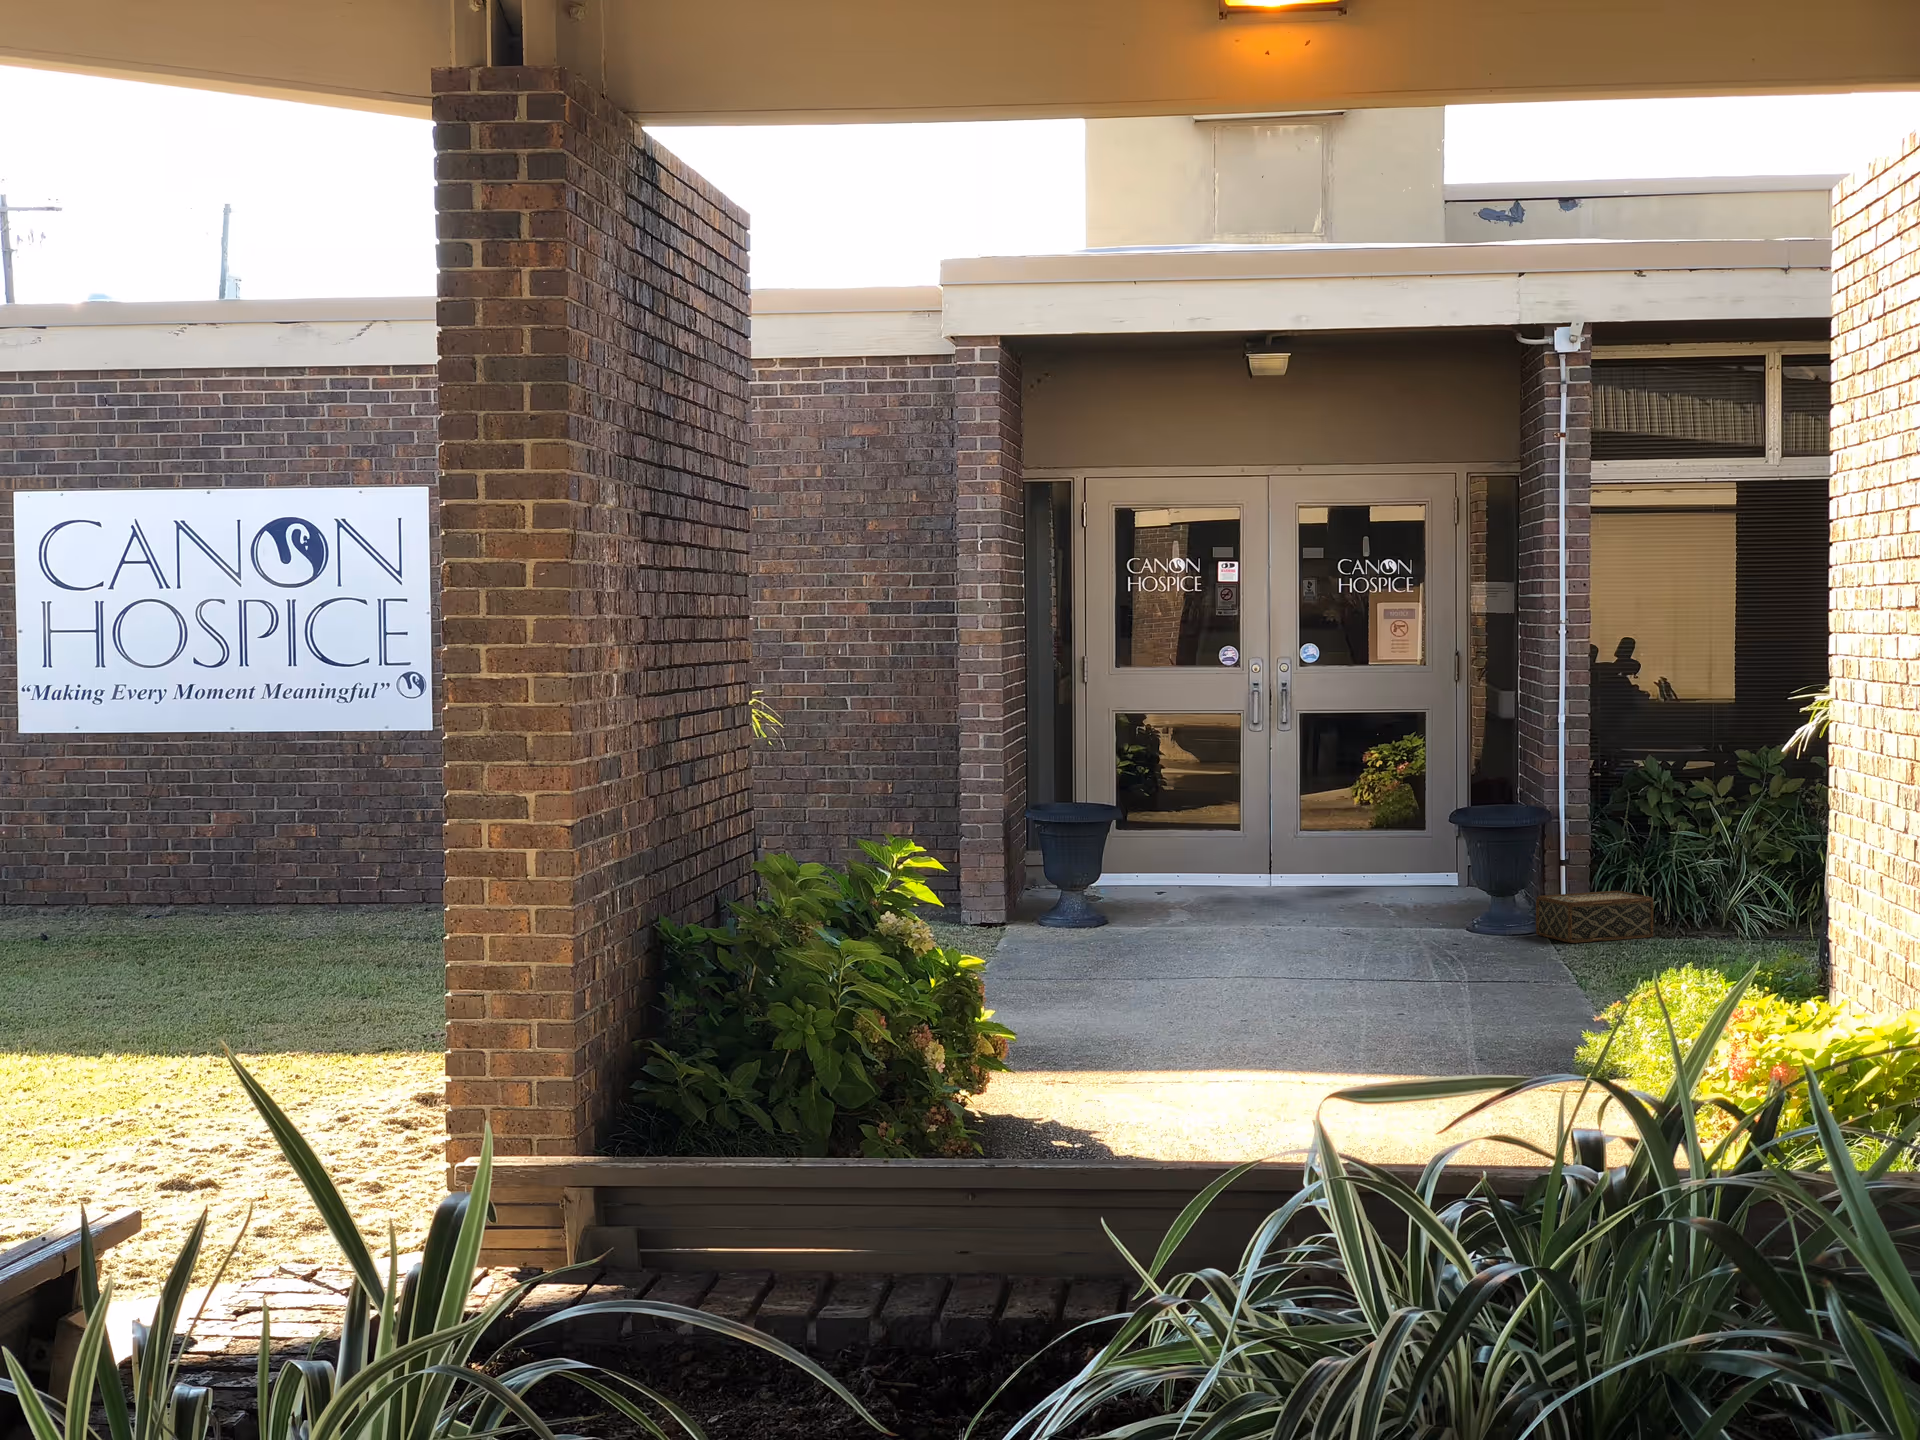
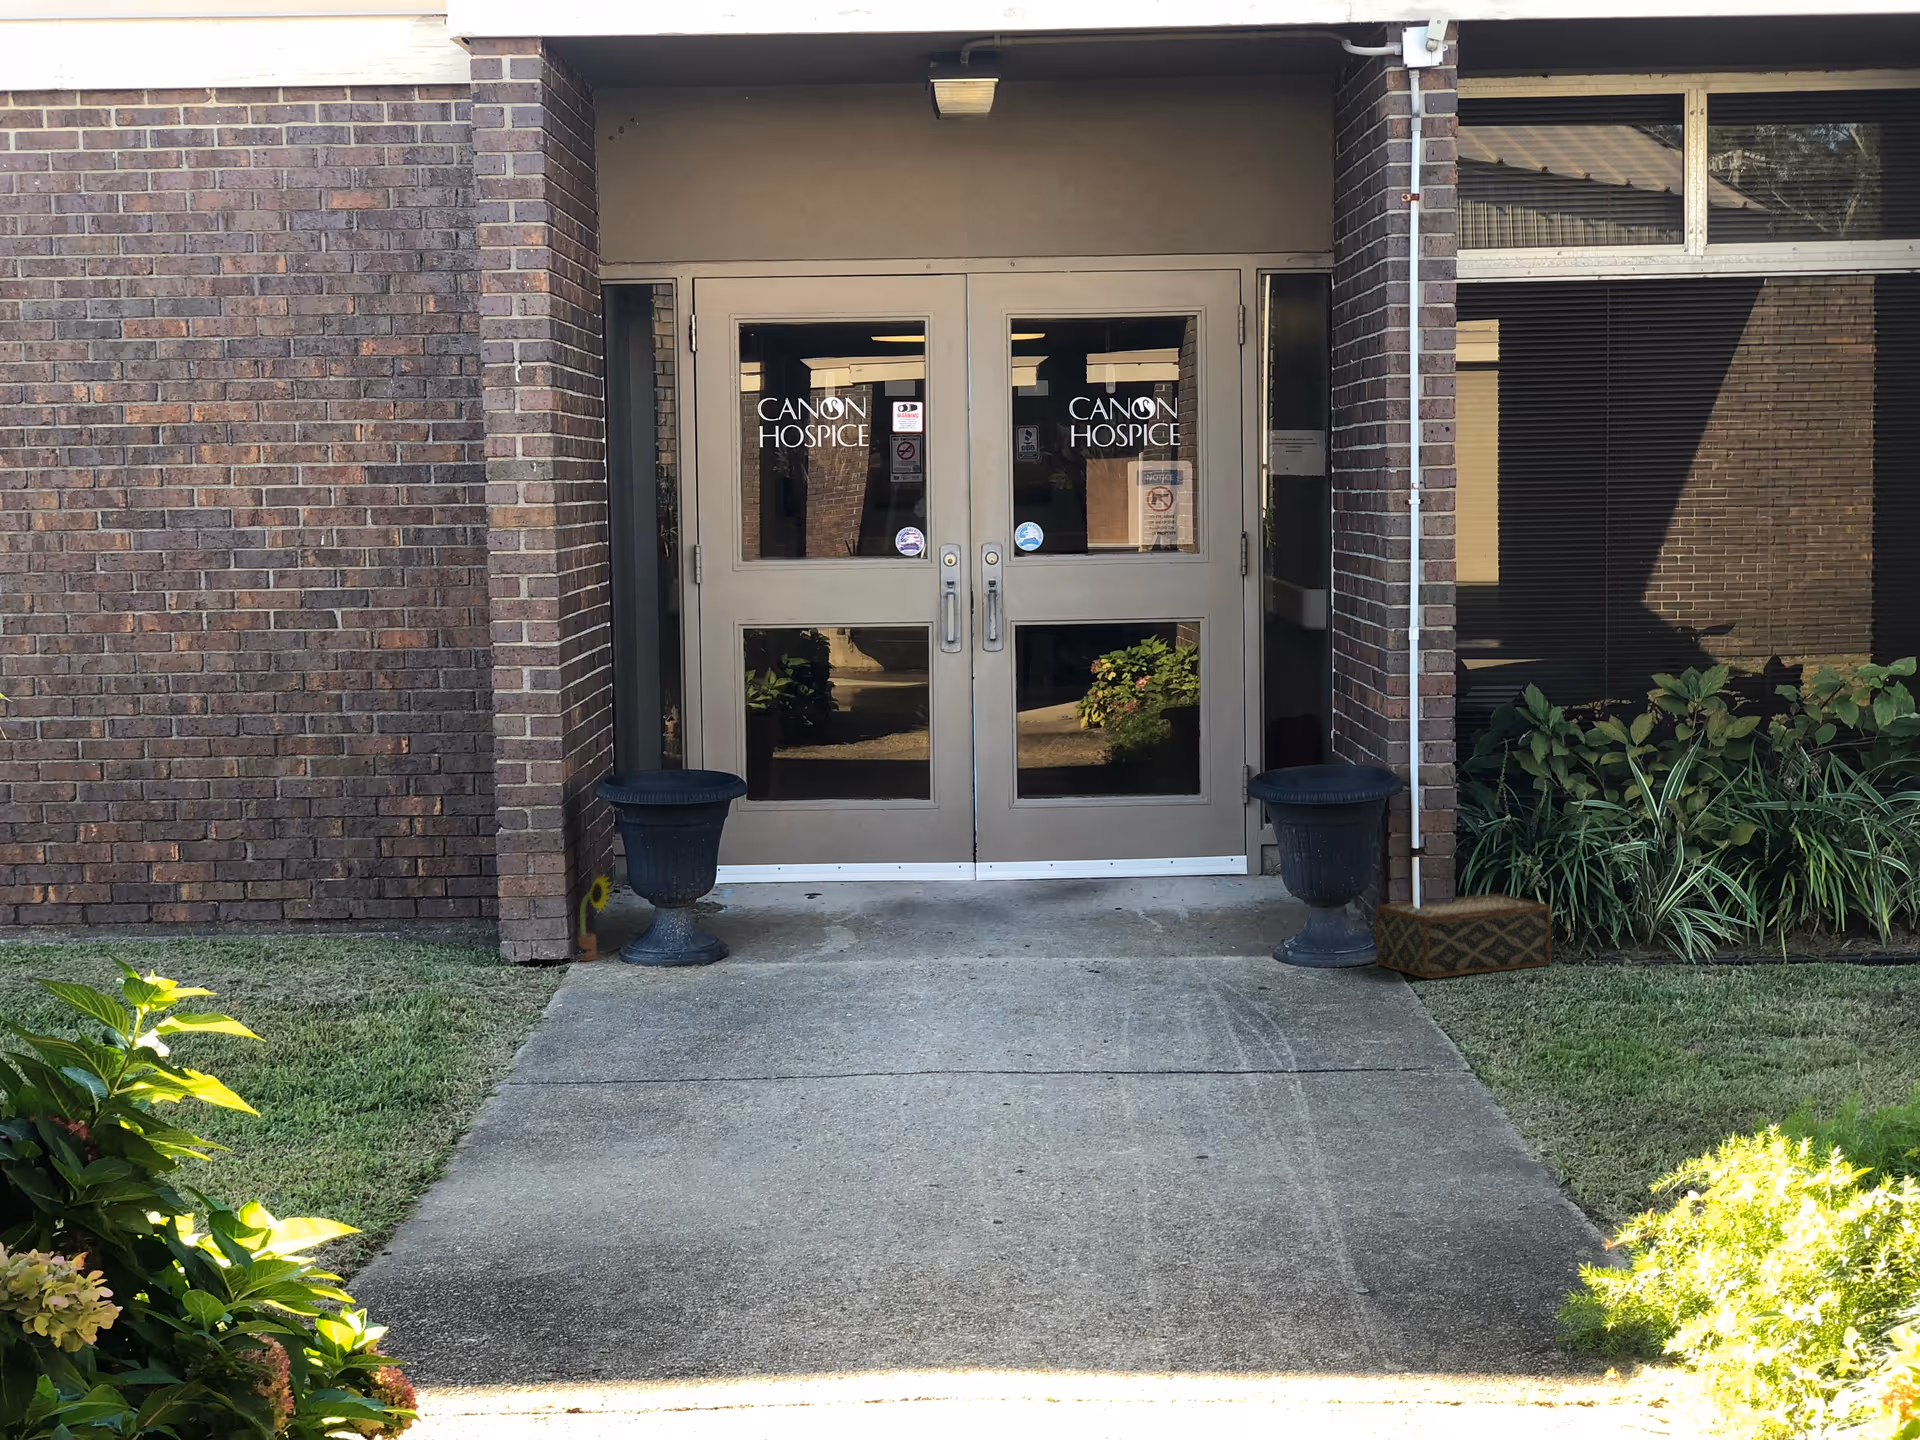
decorative plant: none [1005,867,1033,923] -> present [578,876,611,961]

